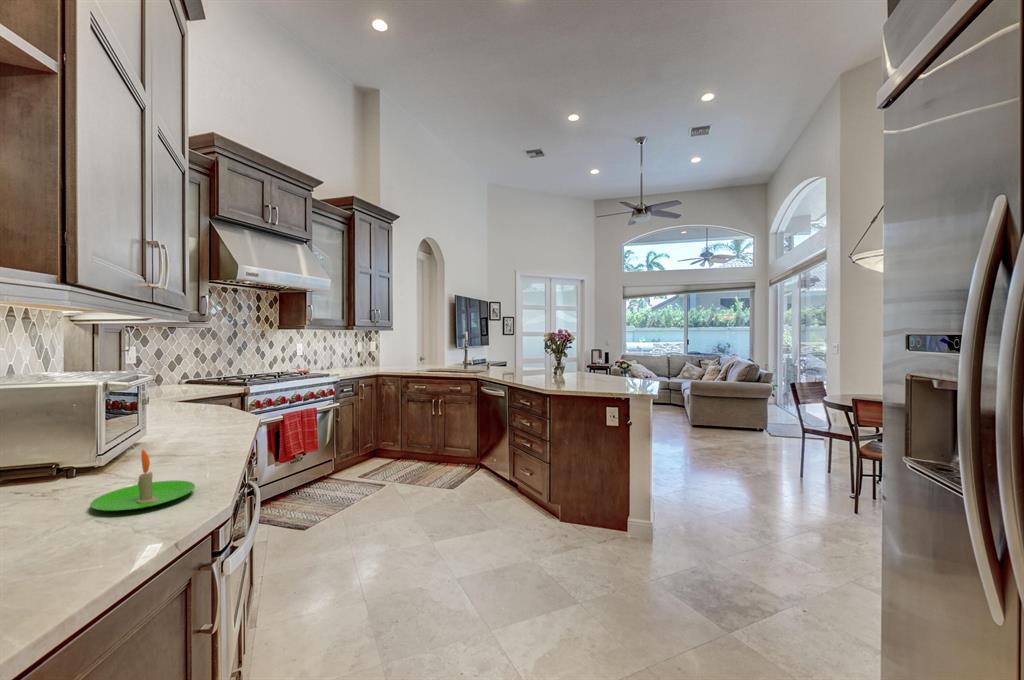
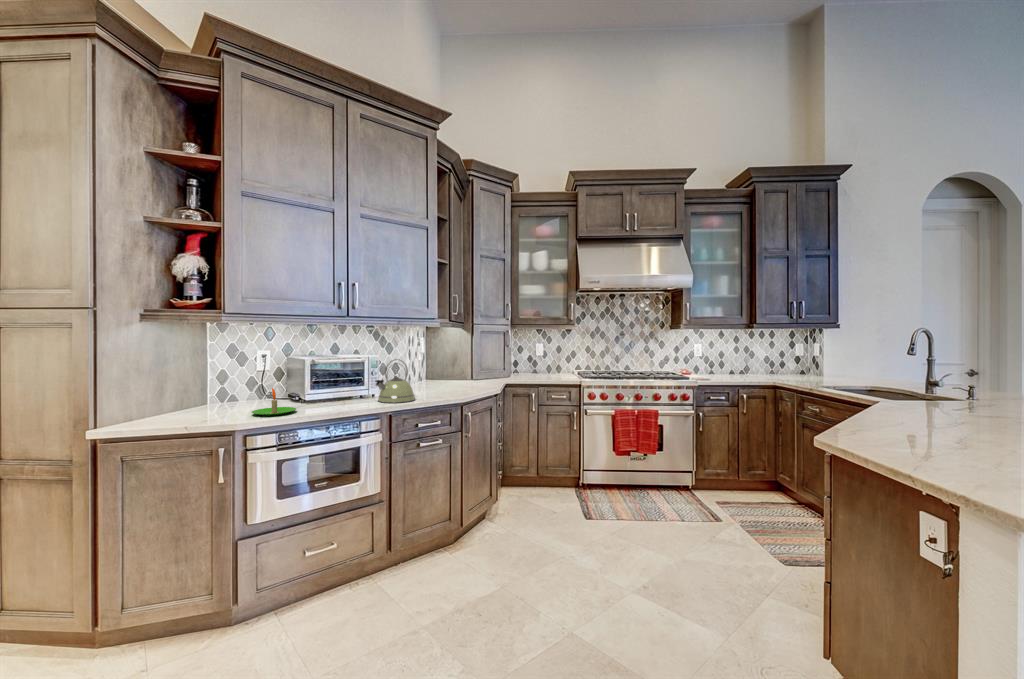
kettle: none [162,376,233,448] -> present [375,359,415,403]

